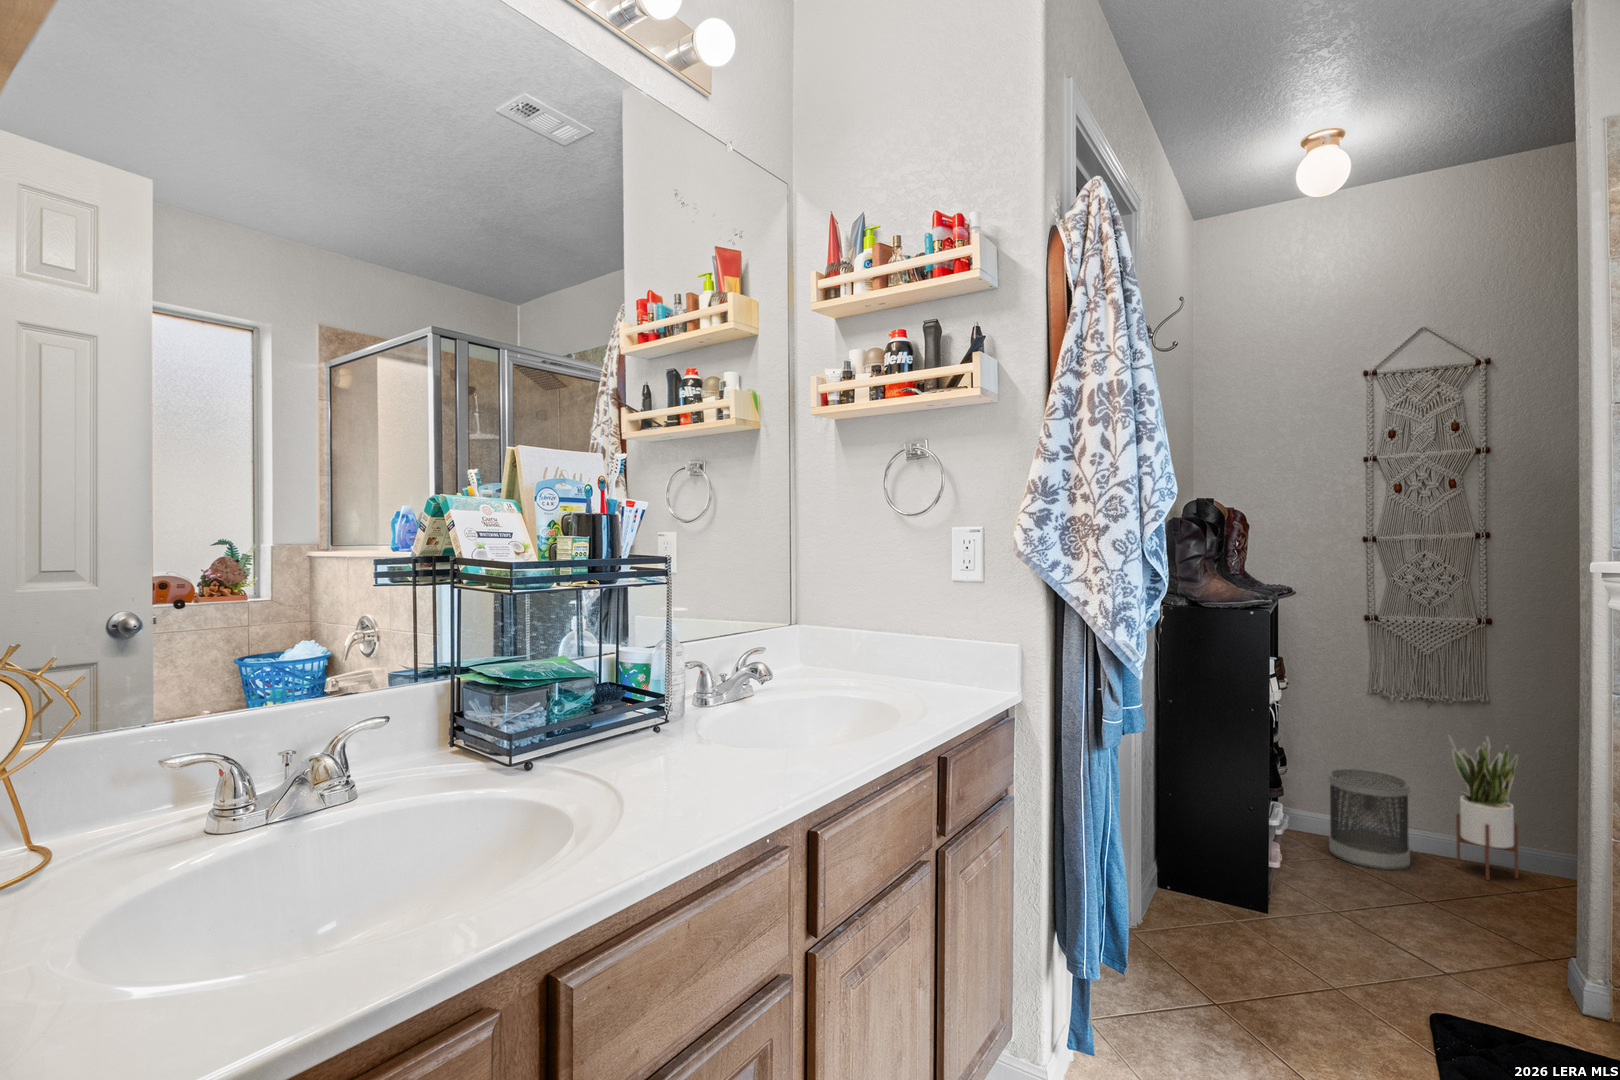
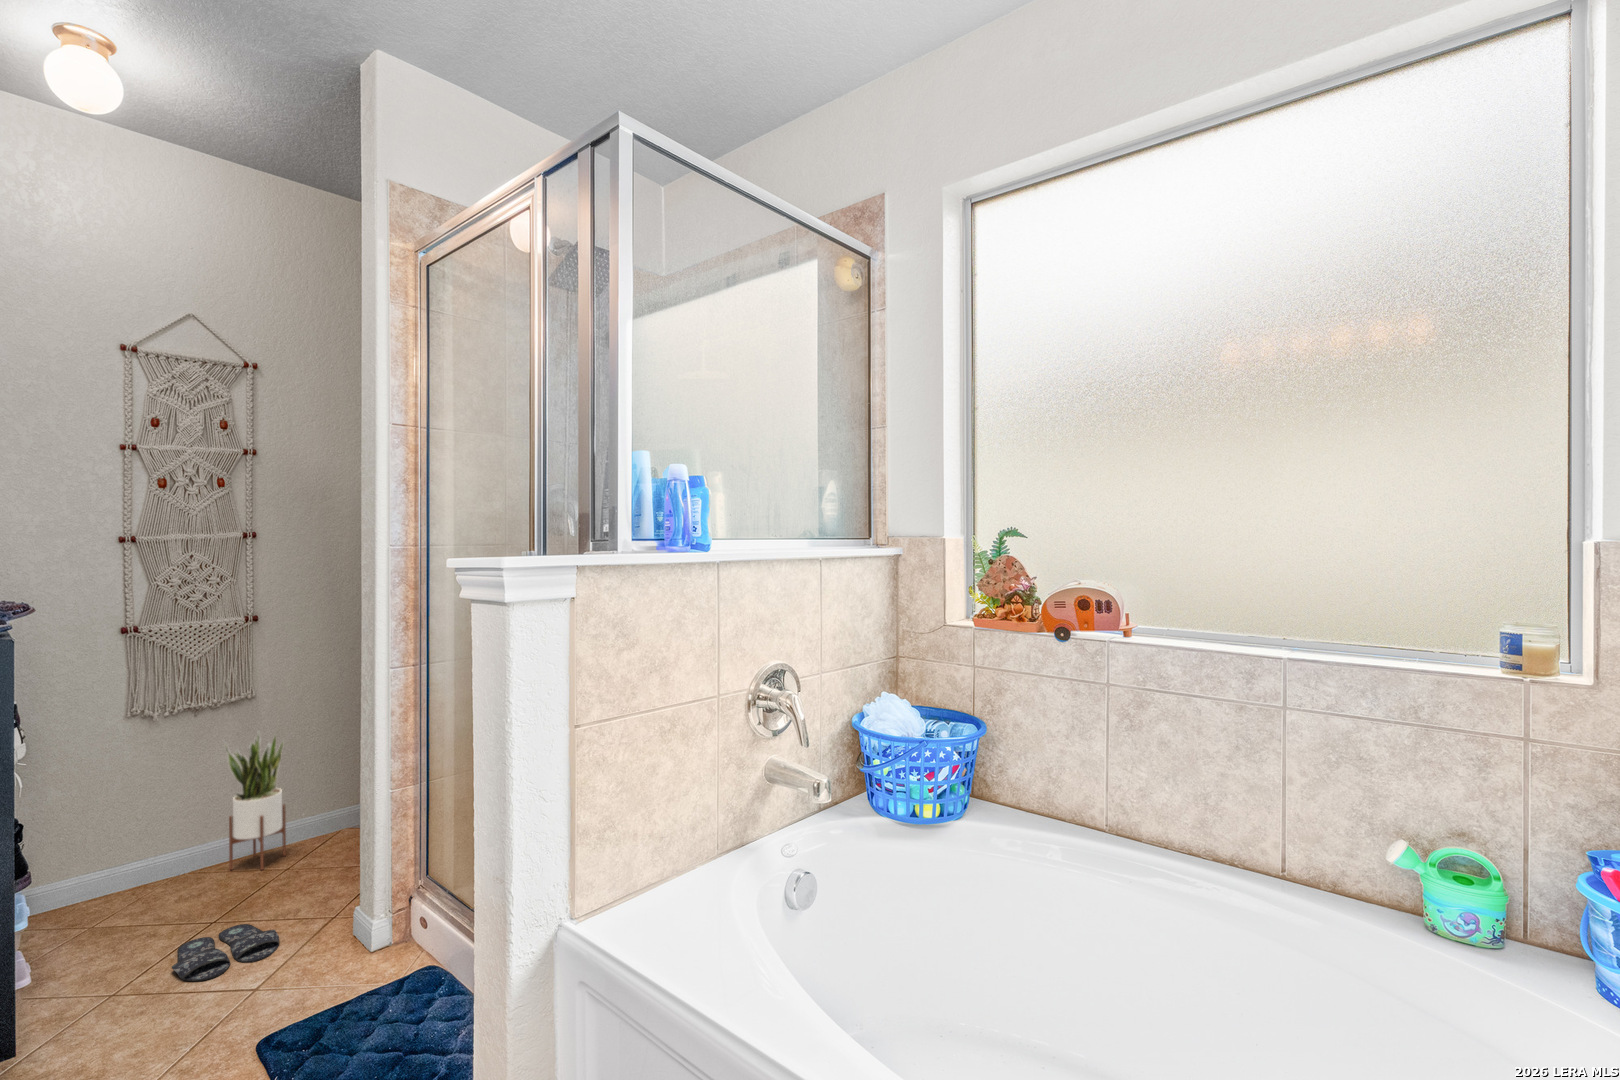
wastebasket: present [1329,769,1410,870] -> none [78,801,184,925]
slippers: none [1374,903,1472,952] -> present [172,924,279,981]

